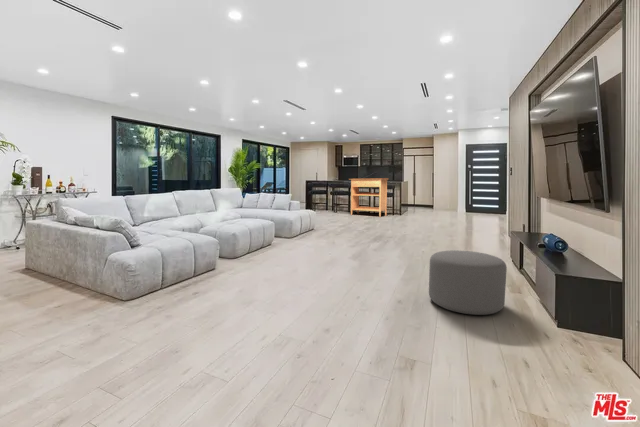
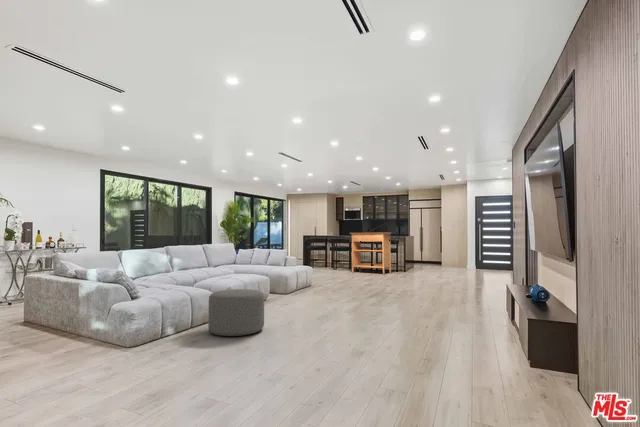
ottoman: present [429,250,507,315] -> present [208,289,264,336]

